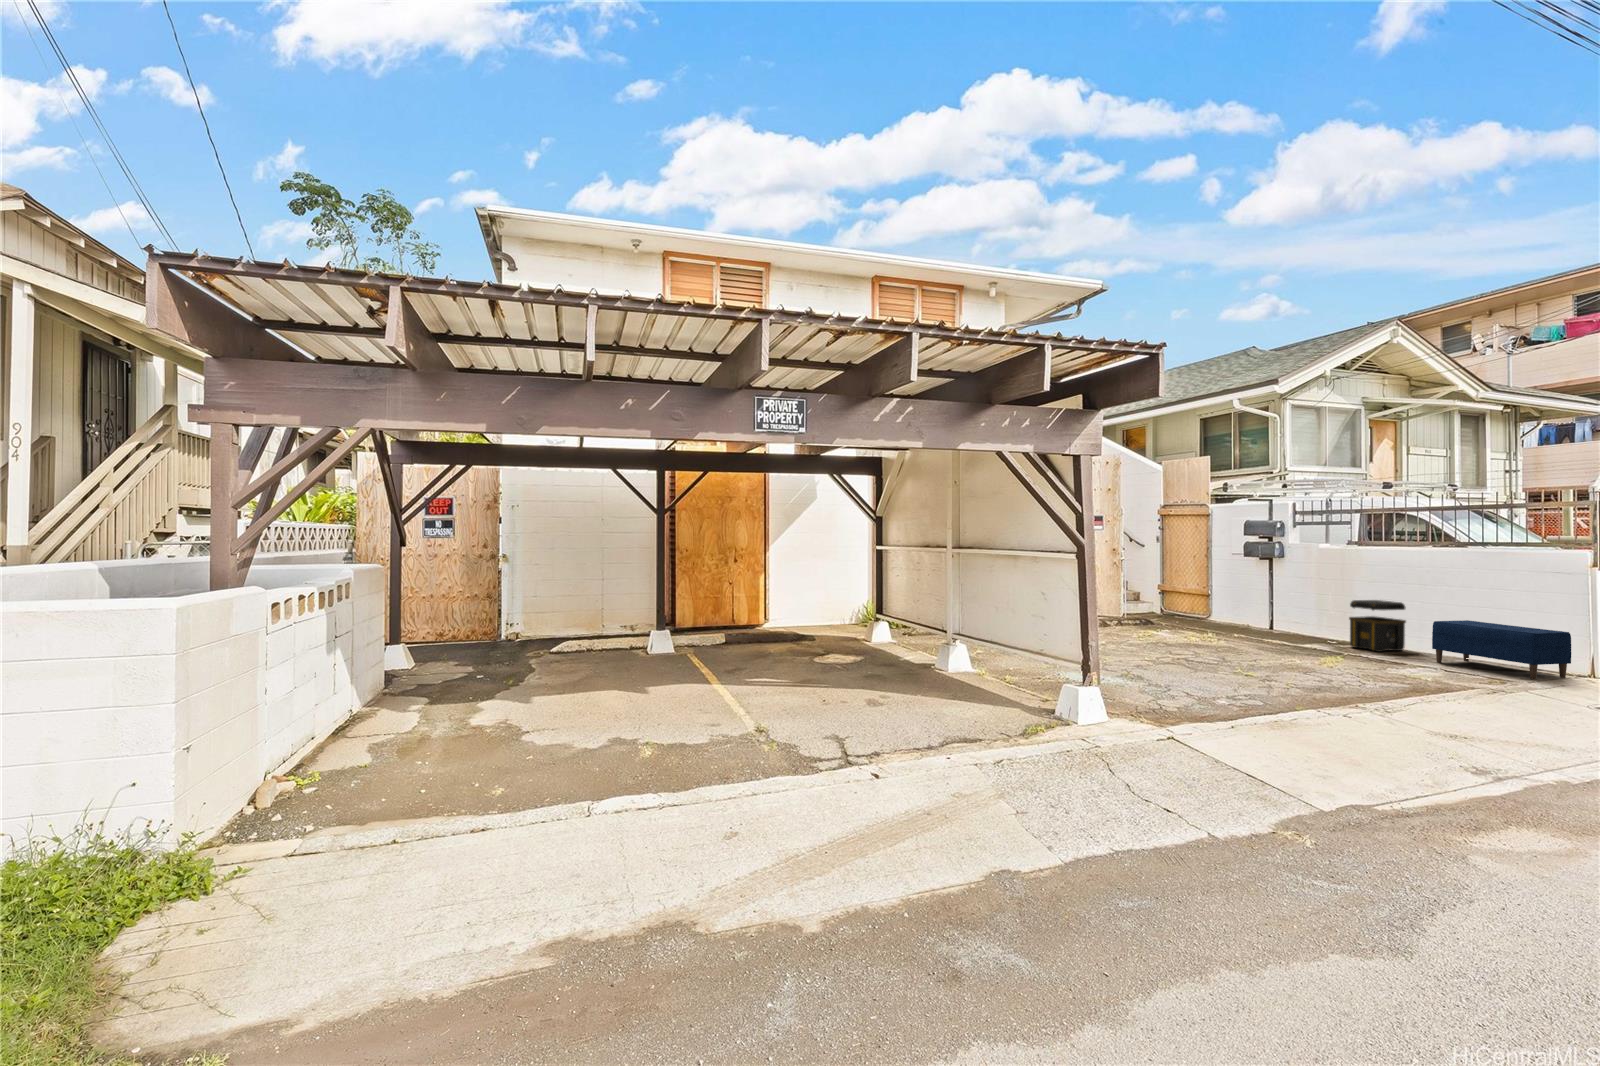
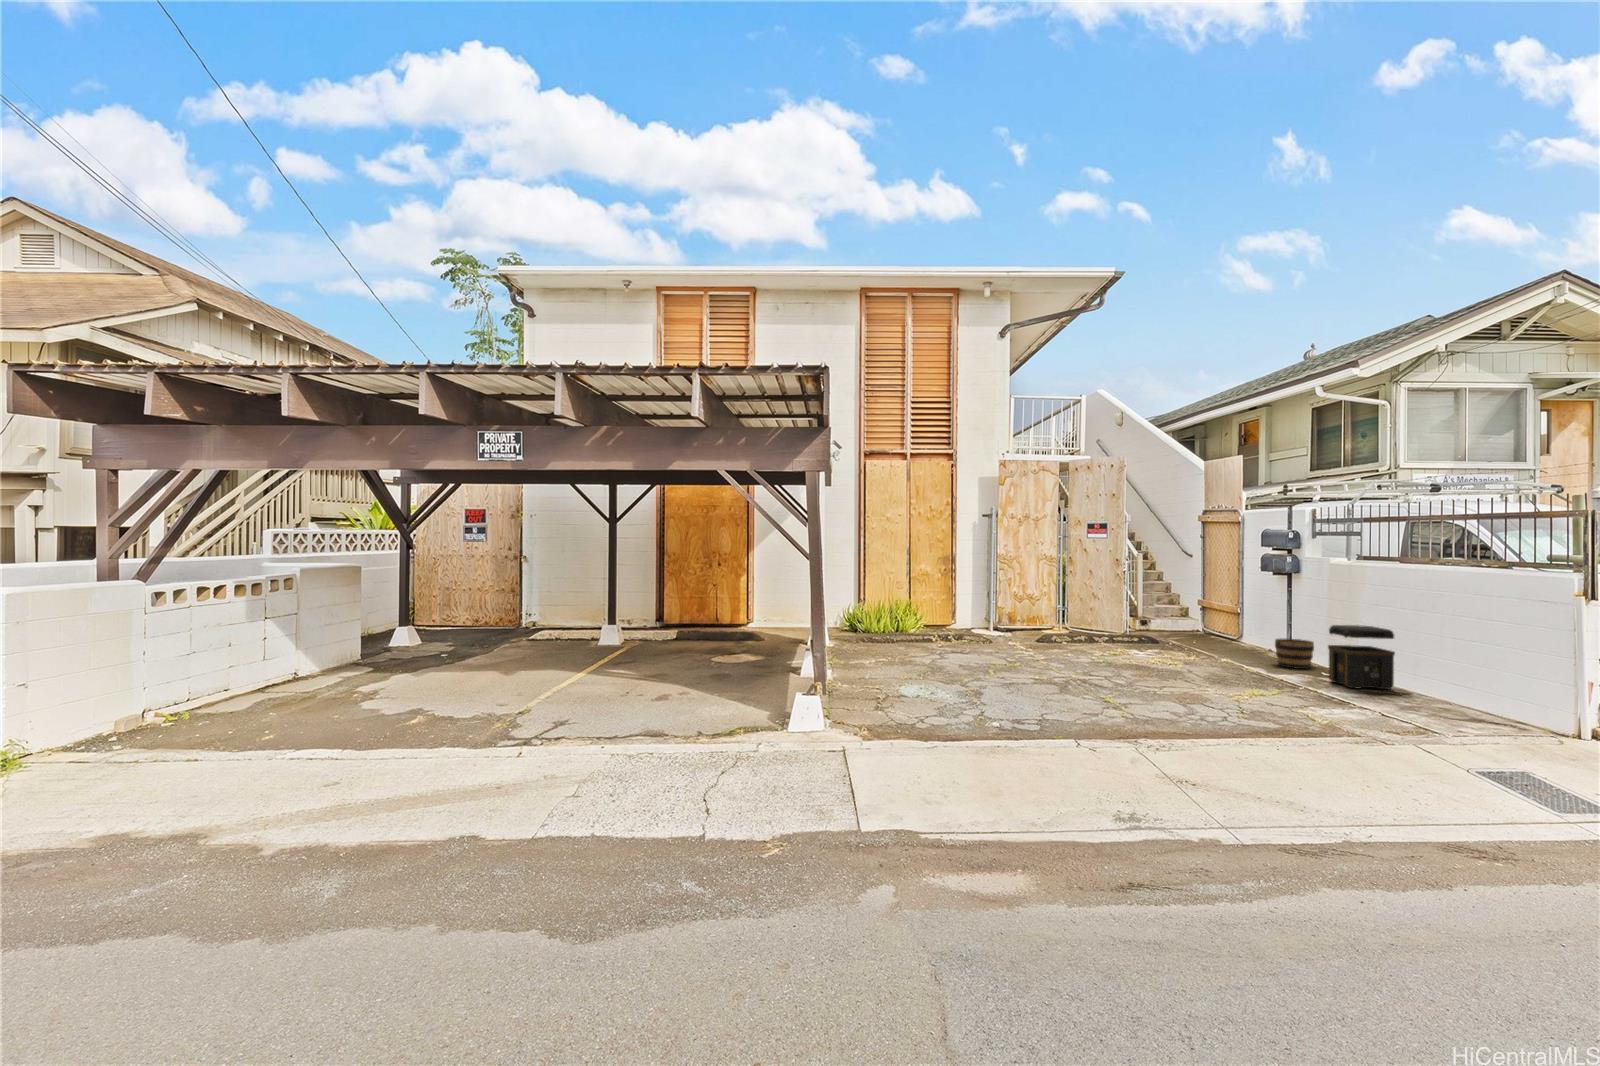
bucket: none [1280,613,1313,638] -> present [1275,639,1314,669]
bench: present [1432,620,1571,679] -> none [1394,653,1546,734]

